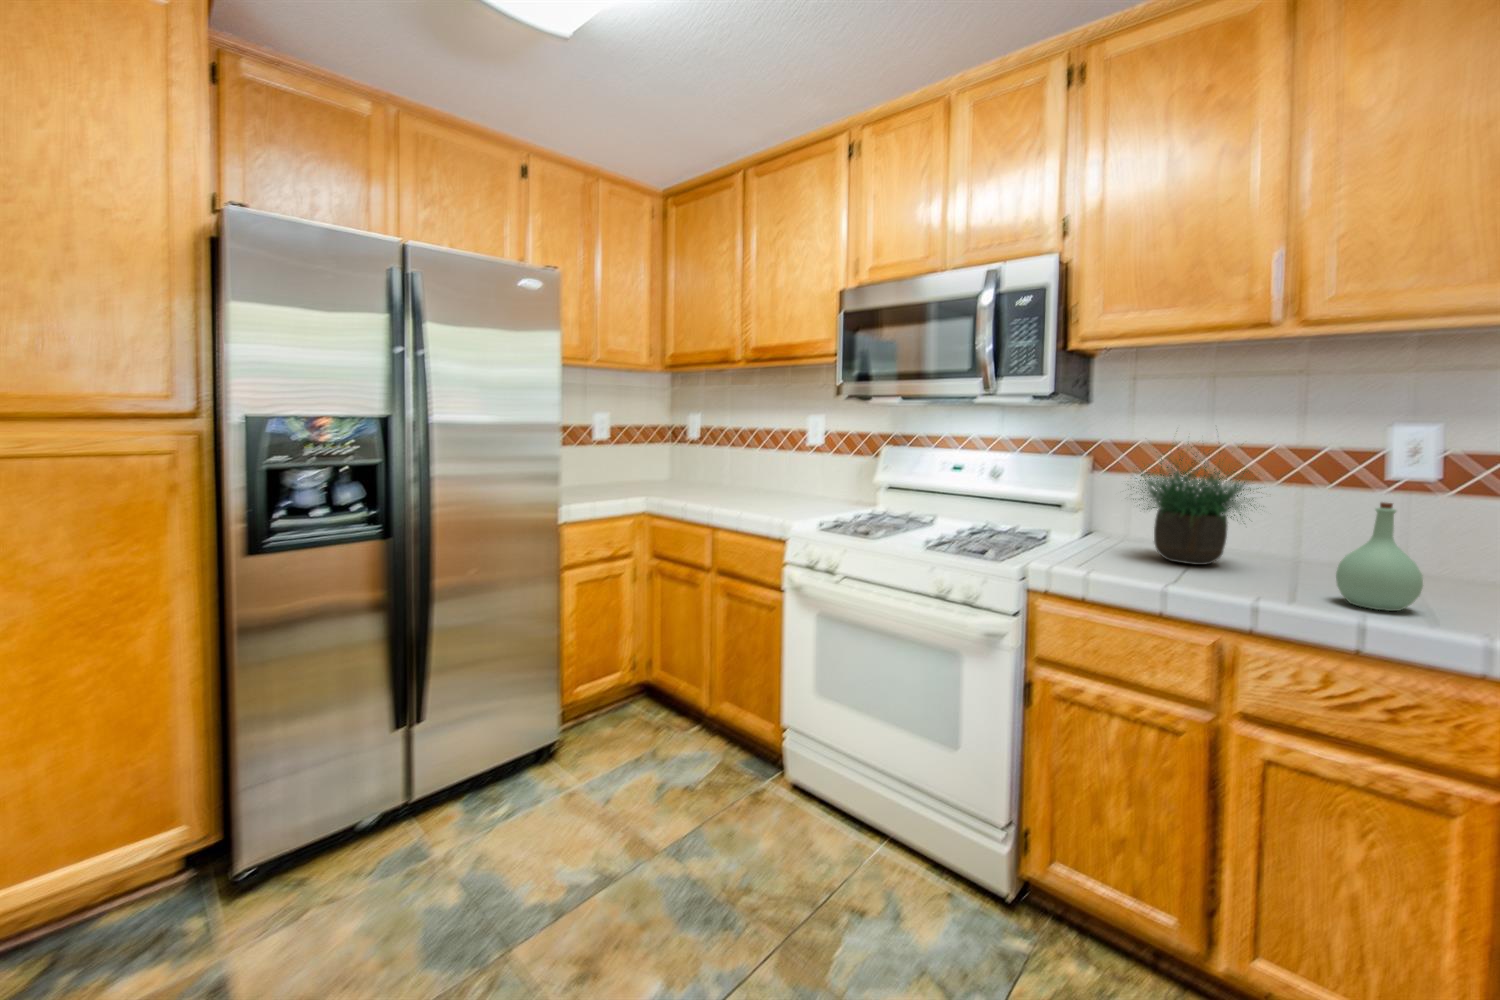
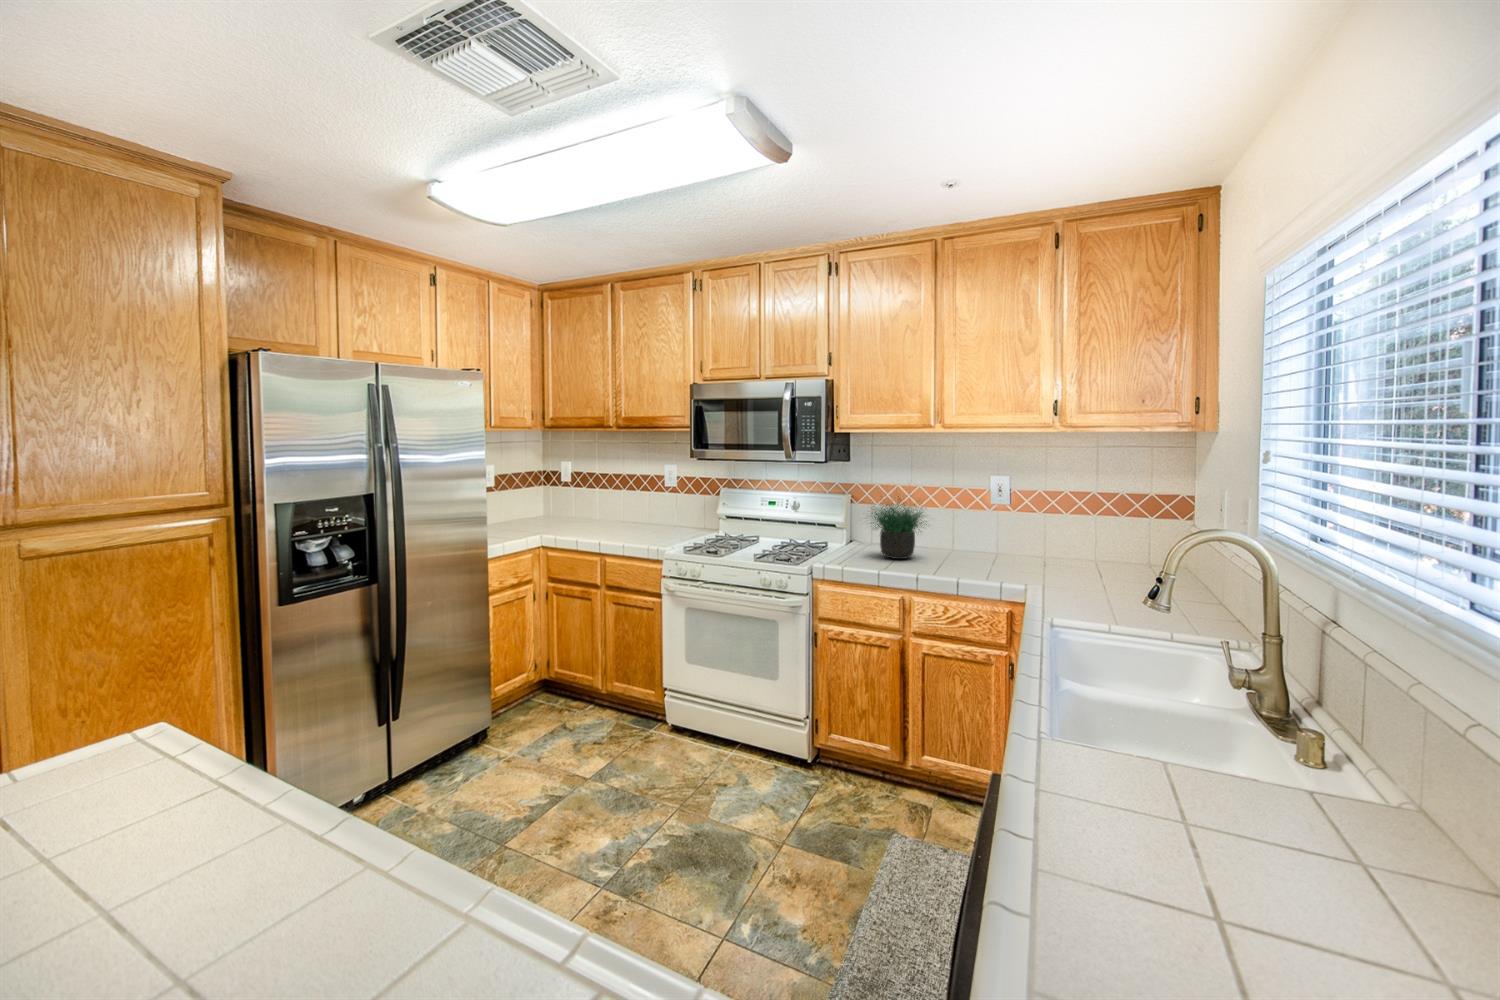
bottle: present [1336,502,1423,611] -> none [951,523,984,575]

